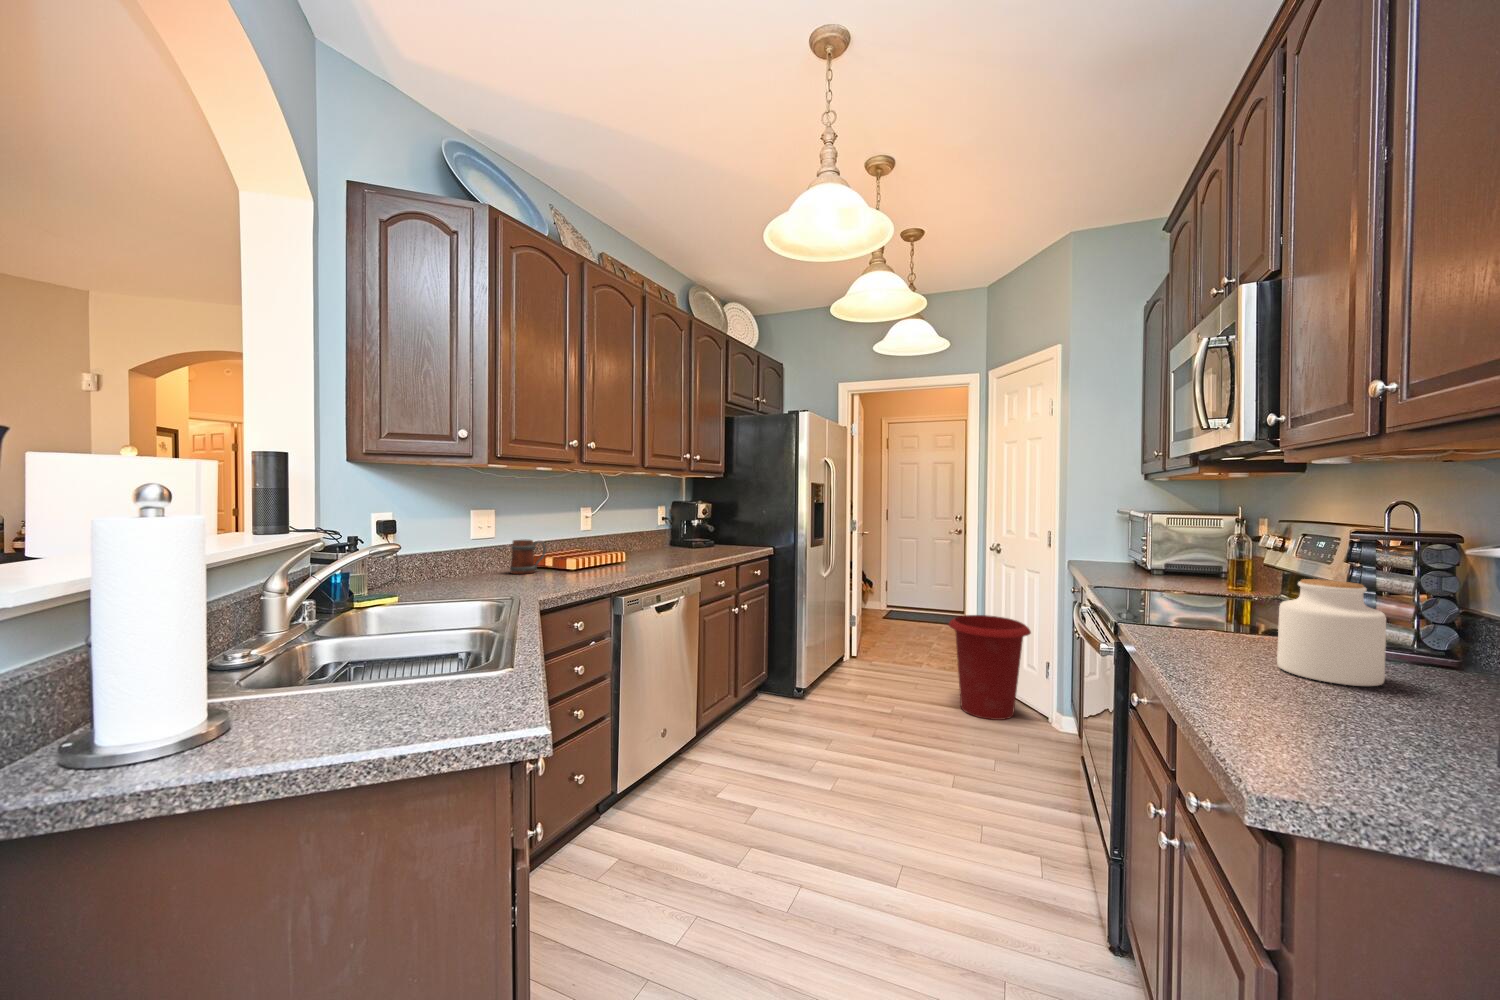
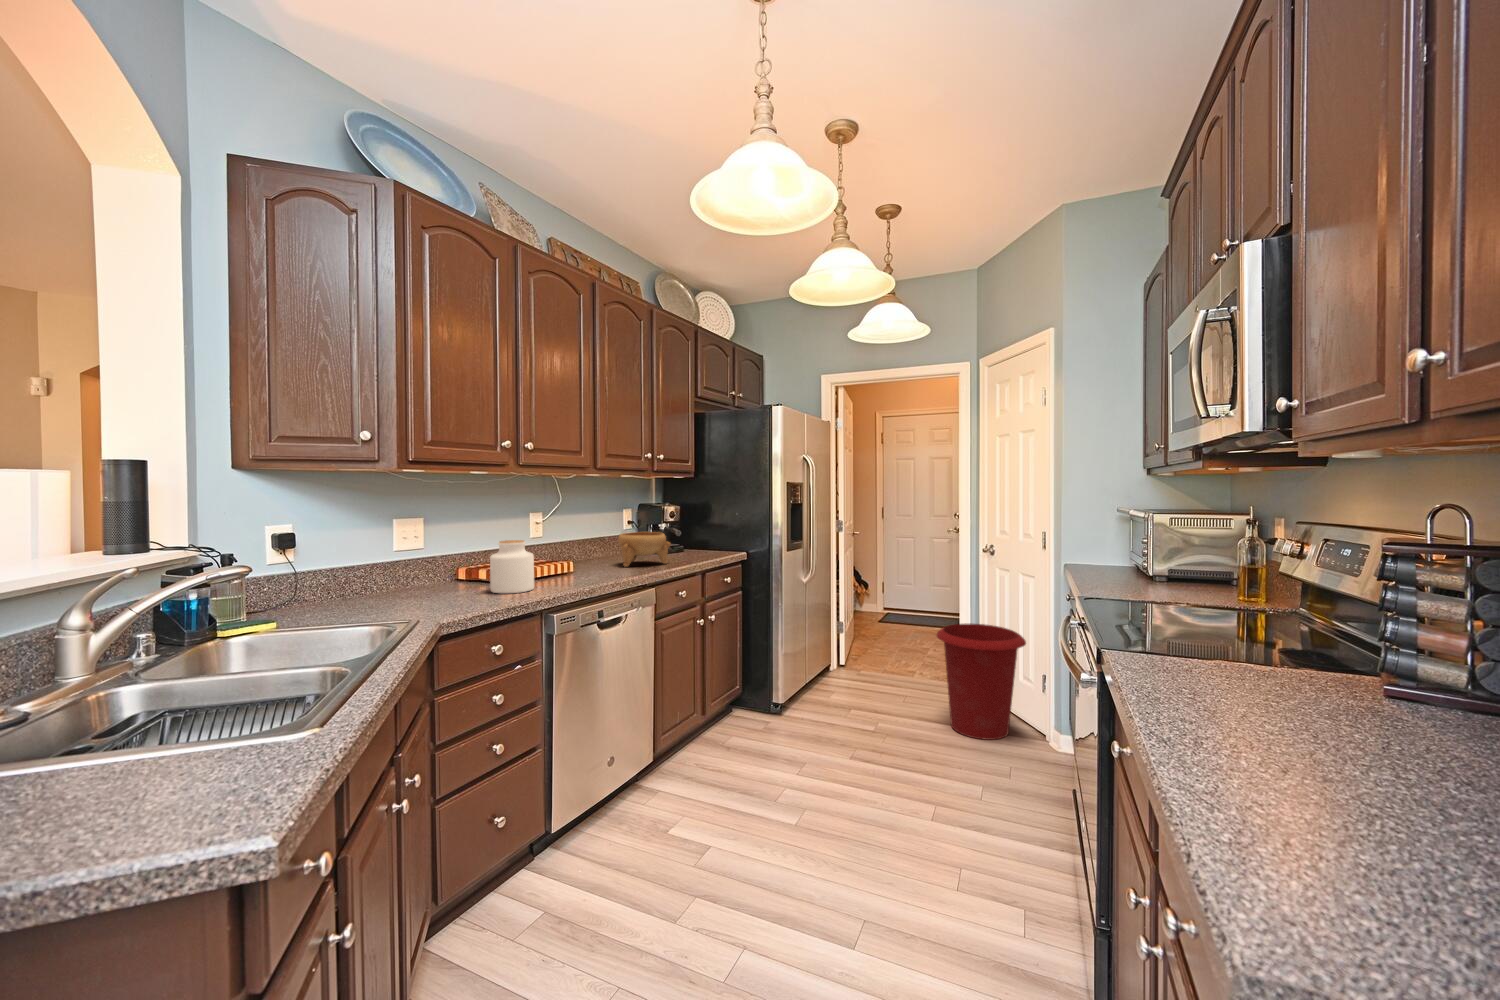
bowl: none [662,526,710,557] -> present [618,532,671,567]
mug: present [510,540,546,574] -> none [433,553,475,592]
jar: present [1277,579,1386,686] -> present [490,540,534,593]

